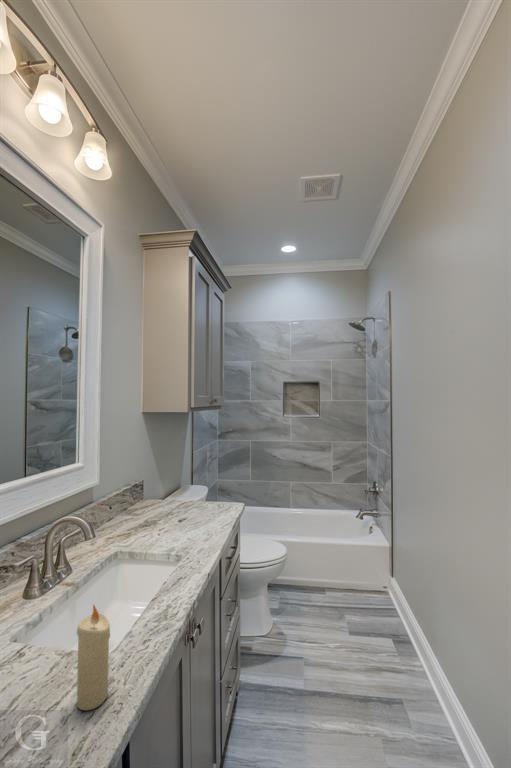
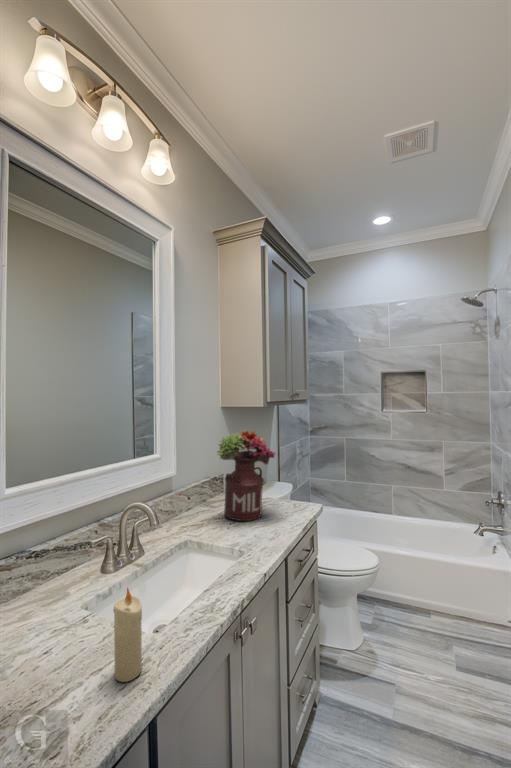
flower arrangement: none [148,434,208,525] -> present [217,430,275,521]

